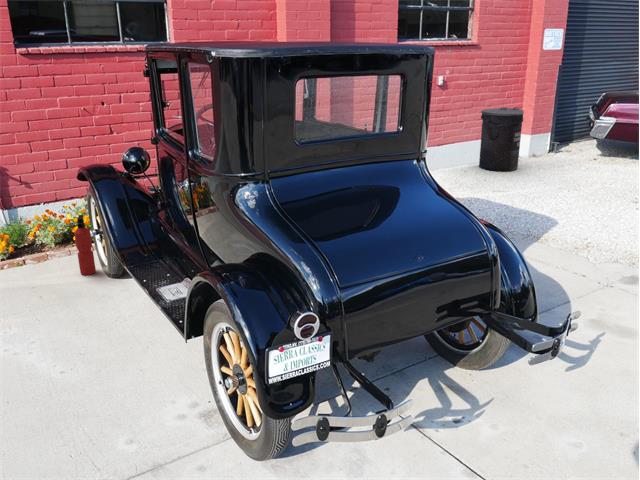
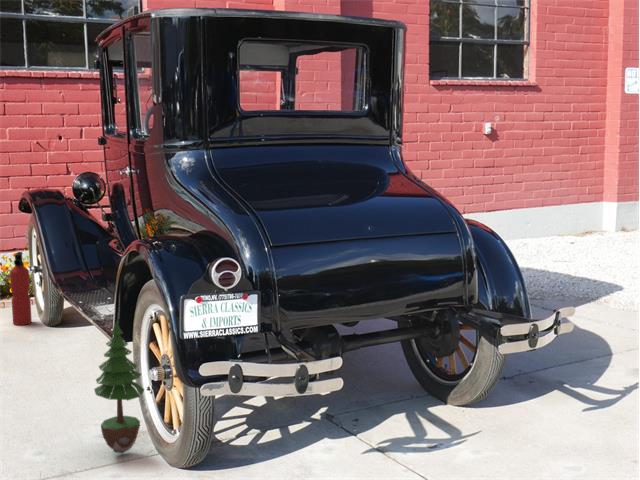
trash can: present [479,107,524,172] -> none [545,163,600,245]
potted tree: none [176,338,219,443] -> present [94,322,144,453]

